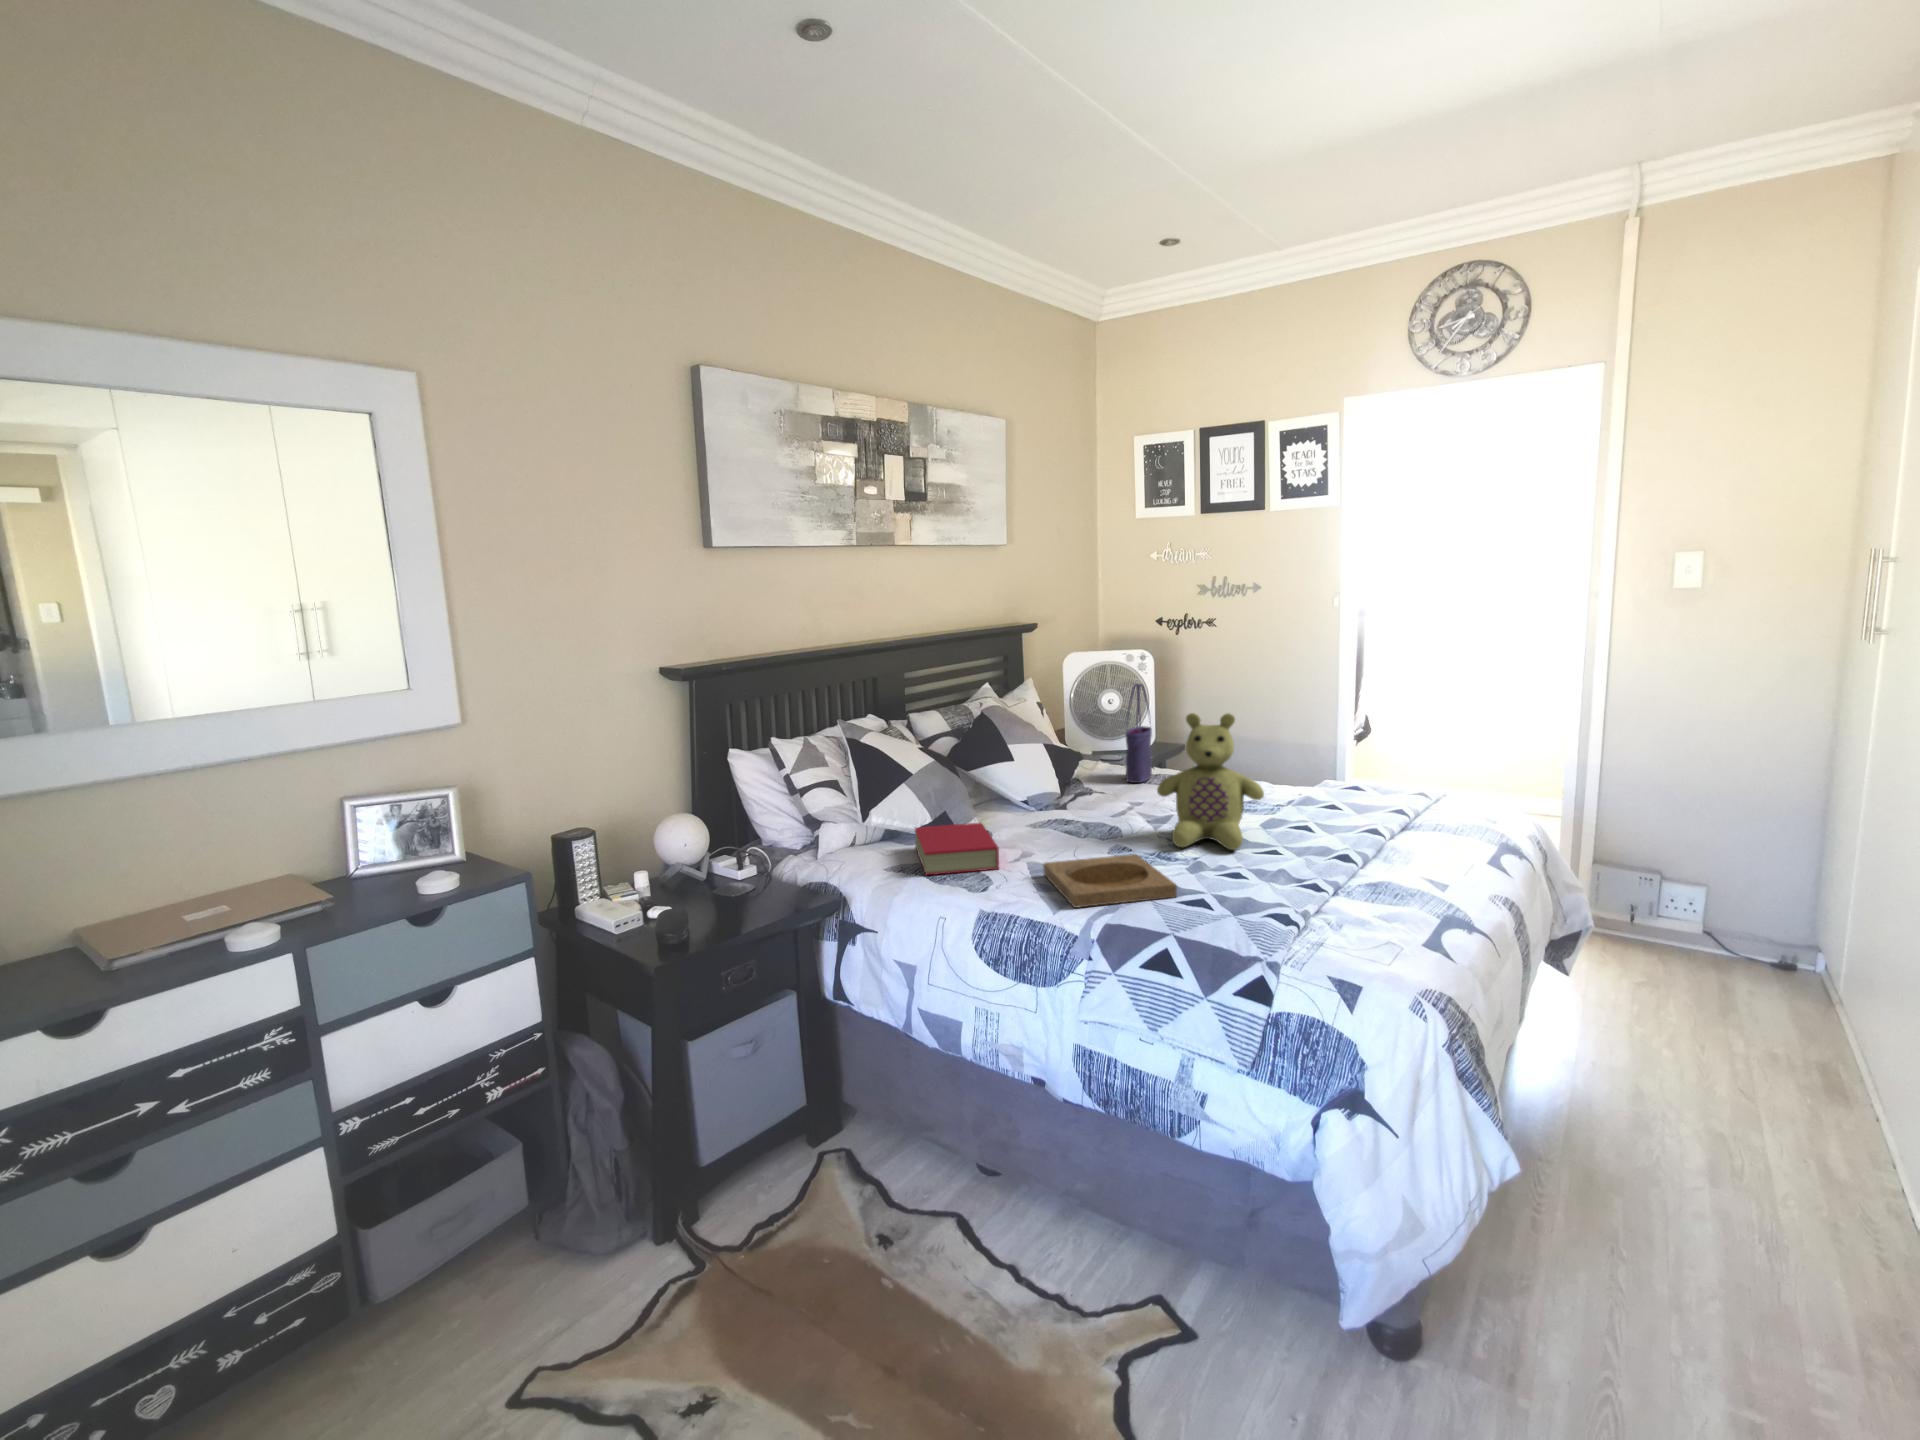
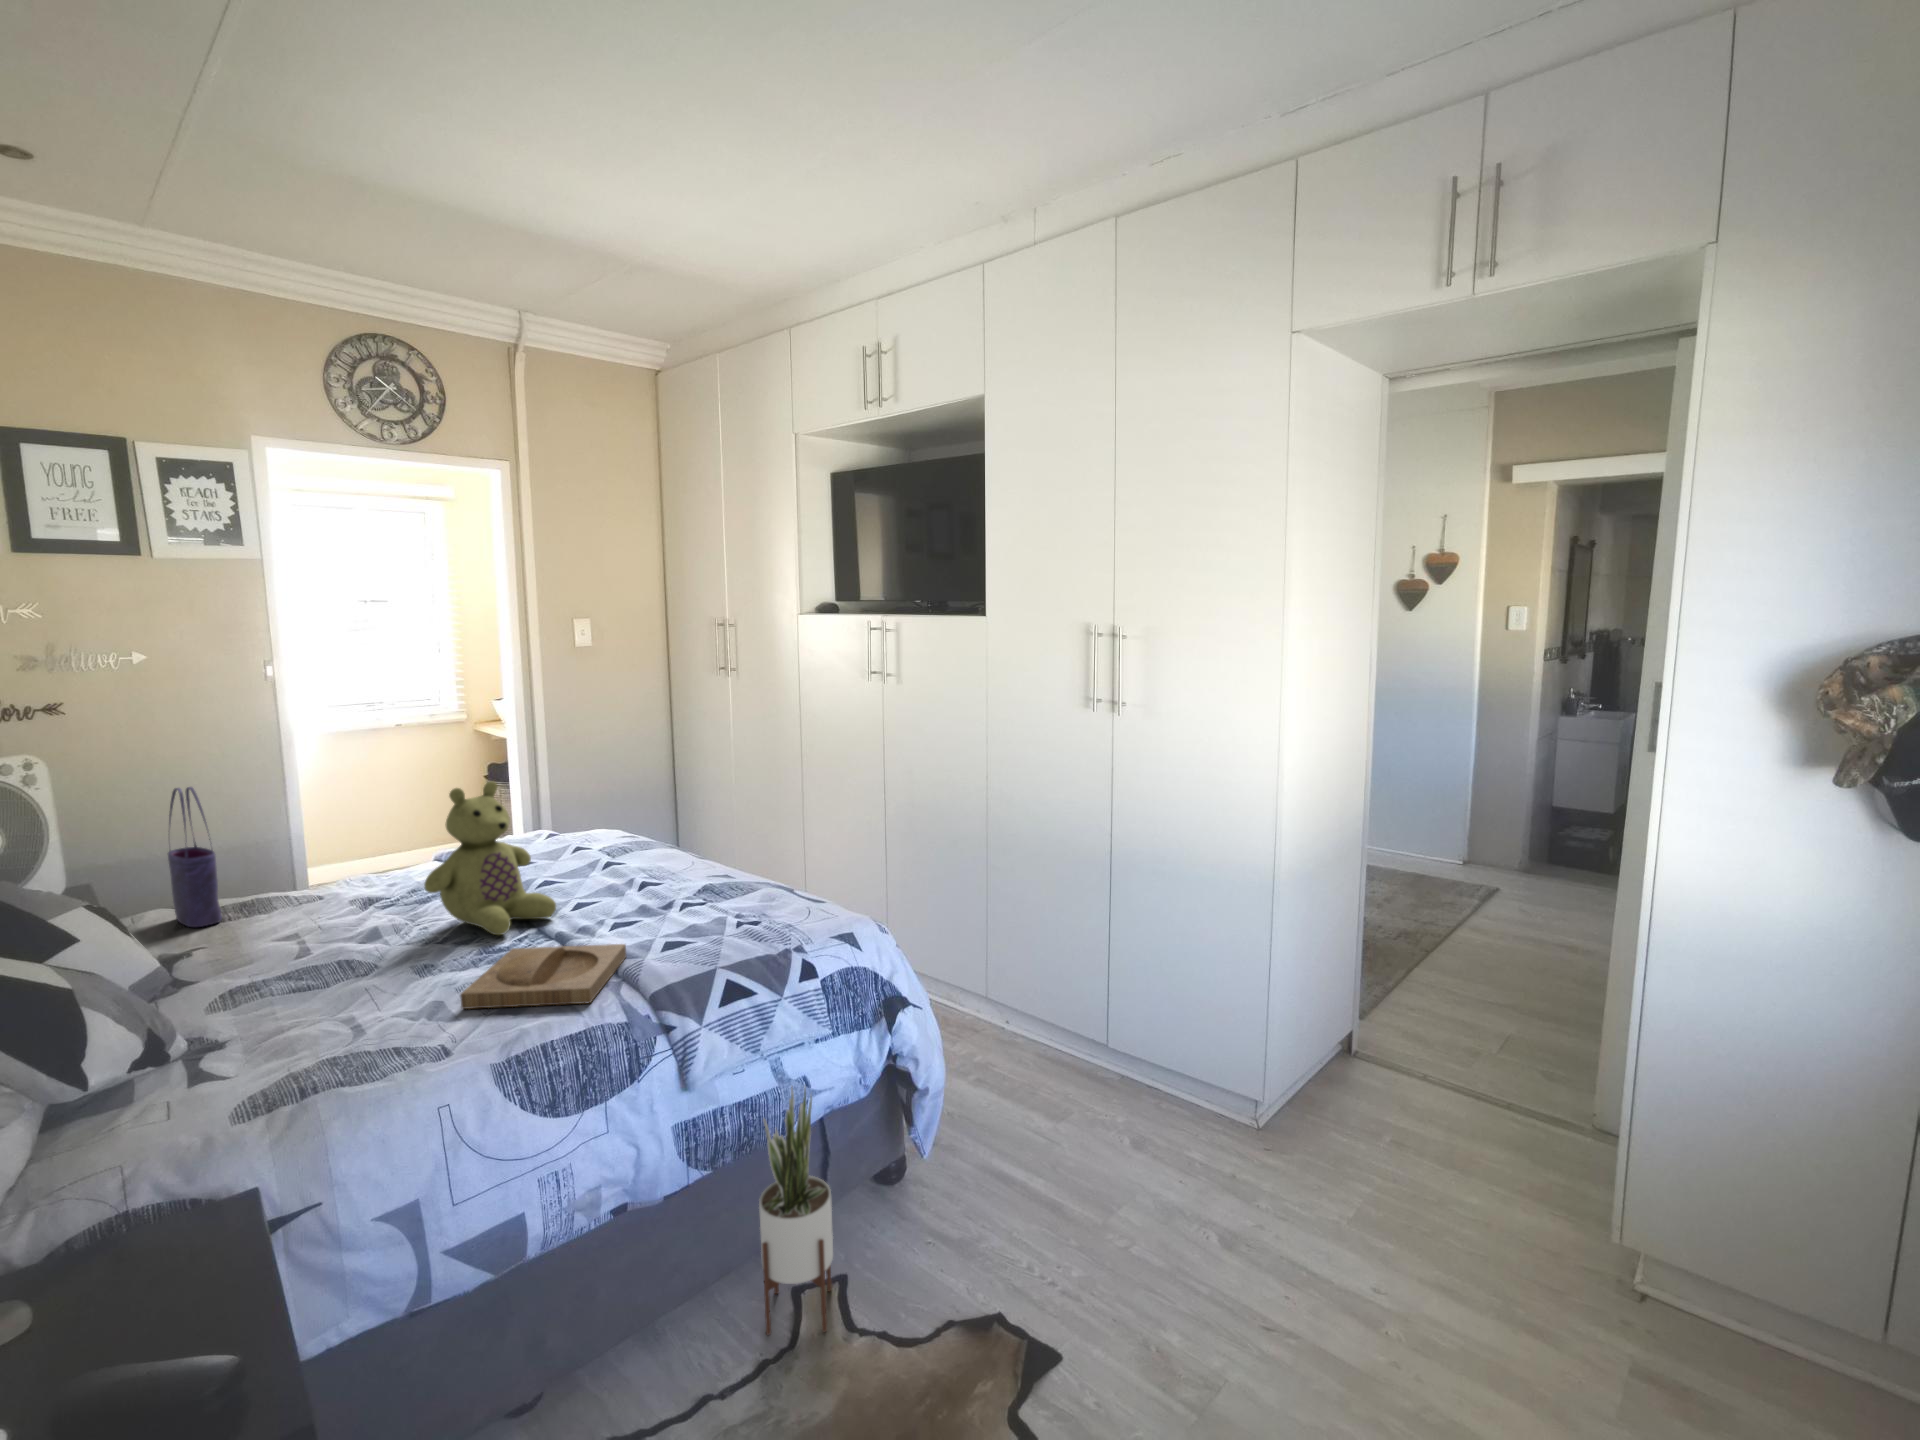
book: present [915,823,999,875] -> none [162,1004,389,1093]
potted plant: none [1080,1075,1198,1342] -> present [759,1088,833,1335]

